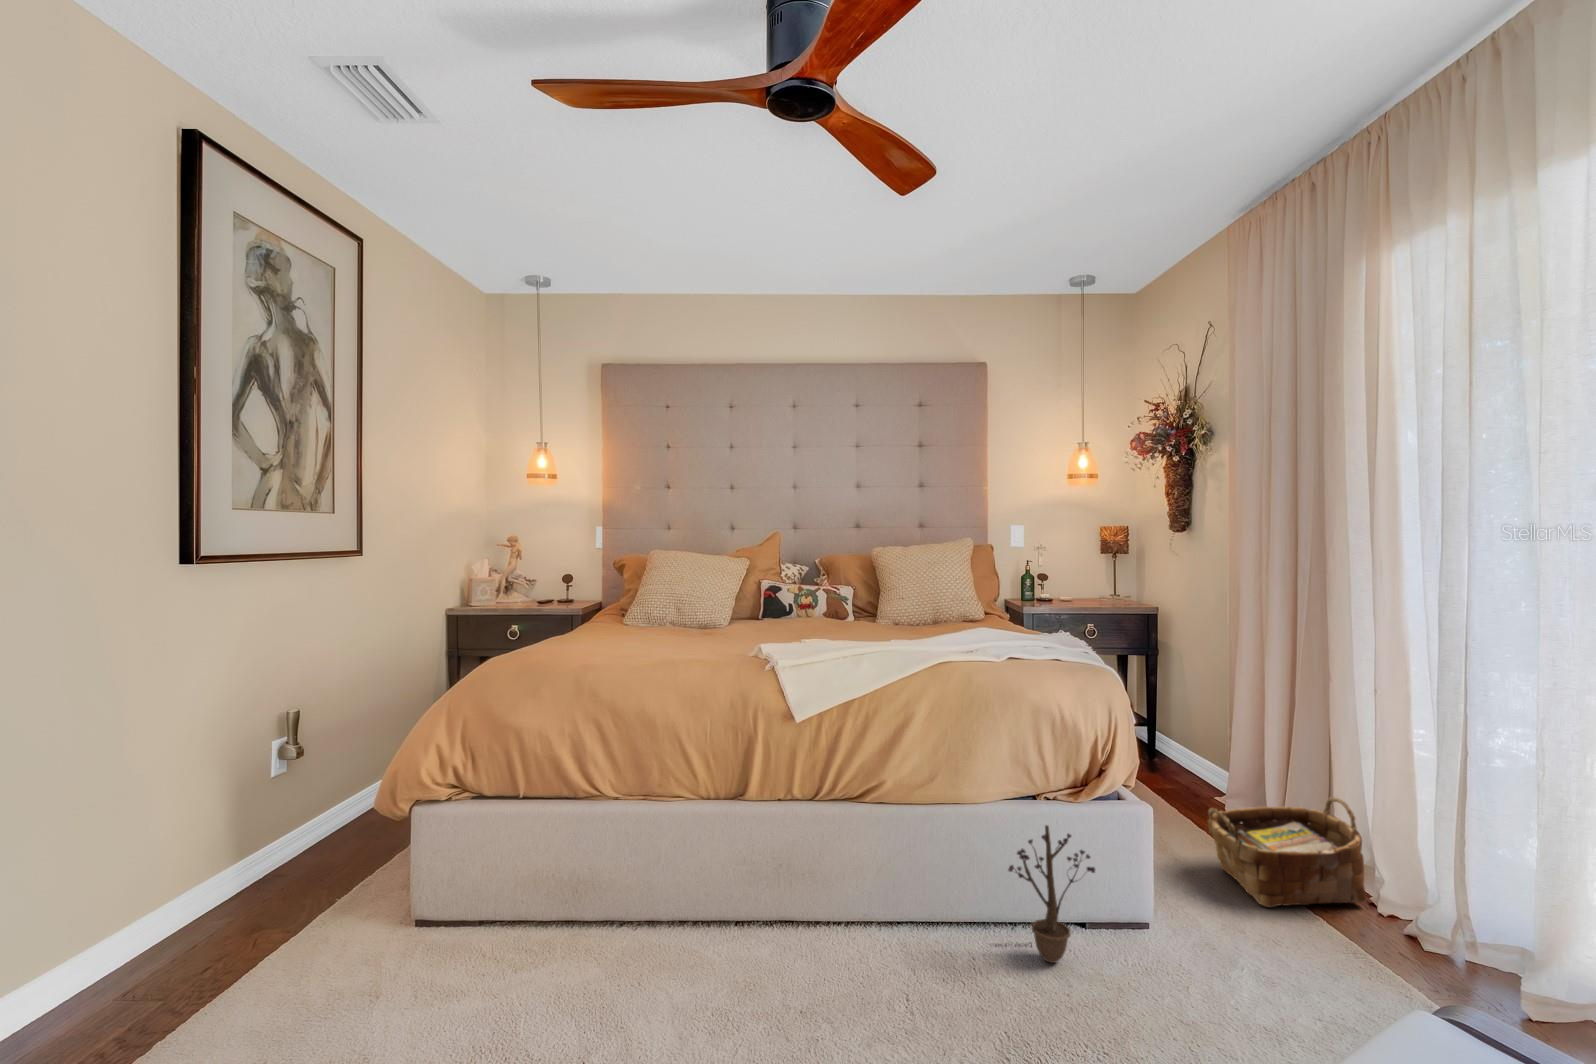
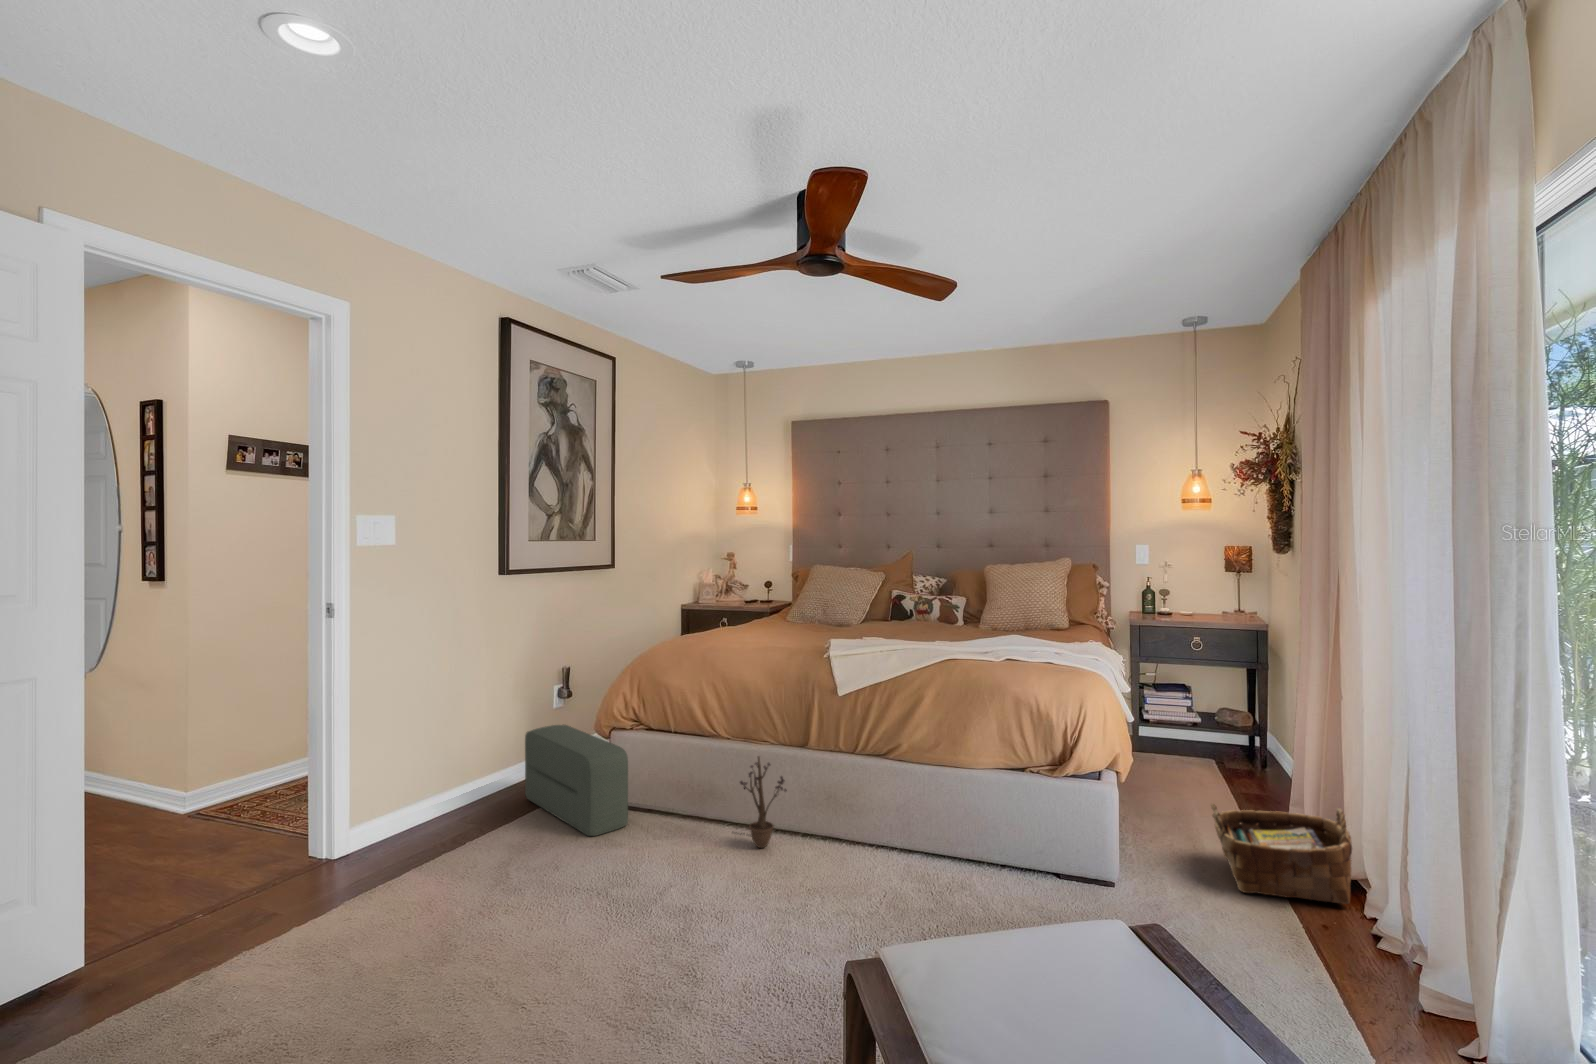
pouf: none [236,809,457,999] -> present [525,725,628,836]
decorative plant: present [991,825,1095,963] -> present [733,757,787,848]

